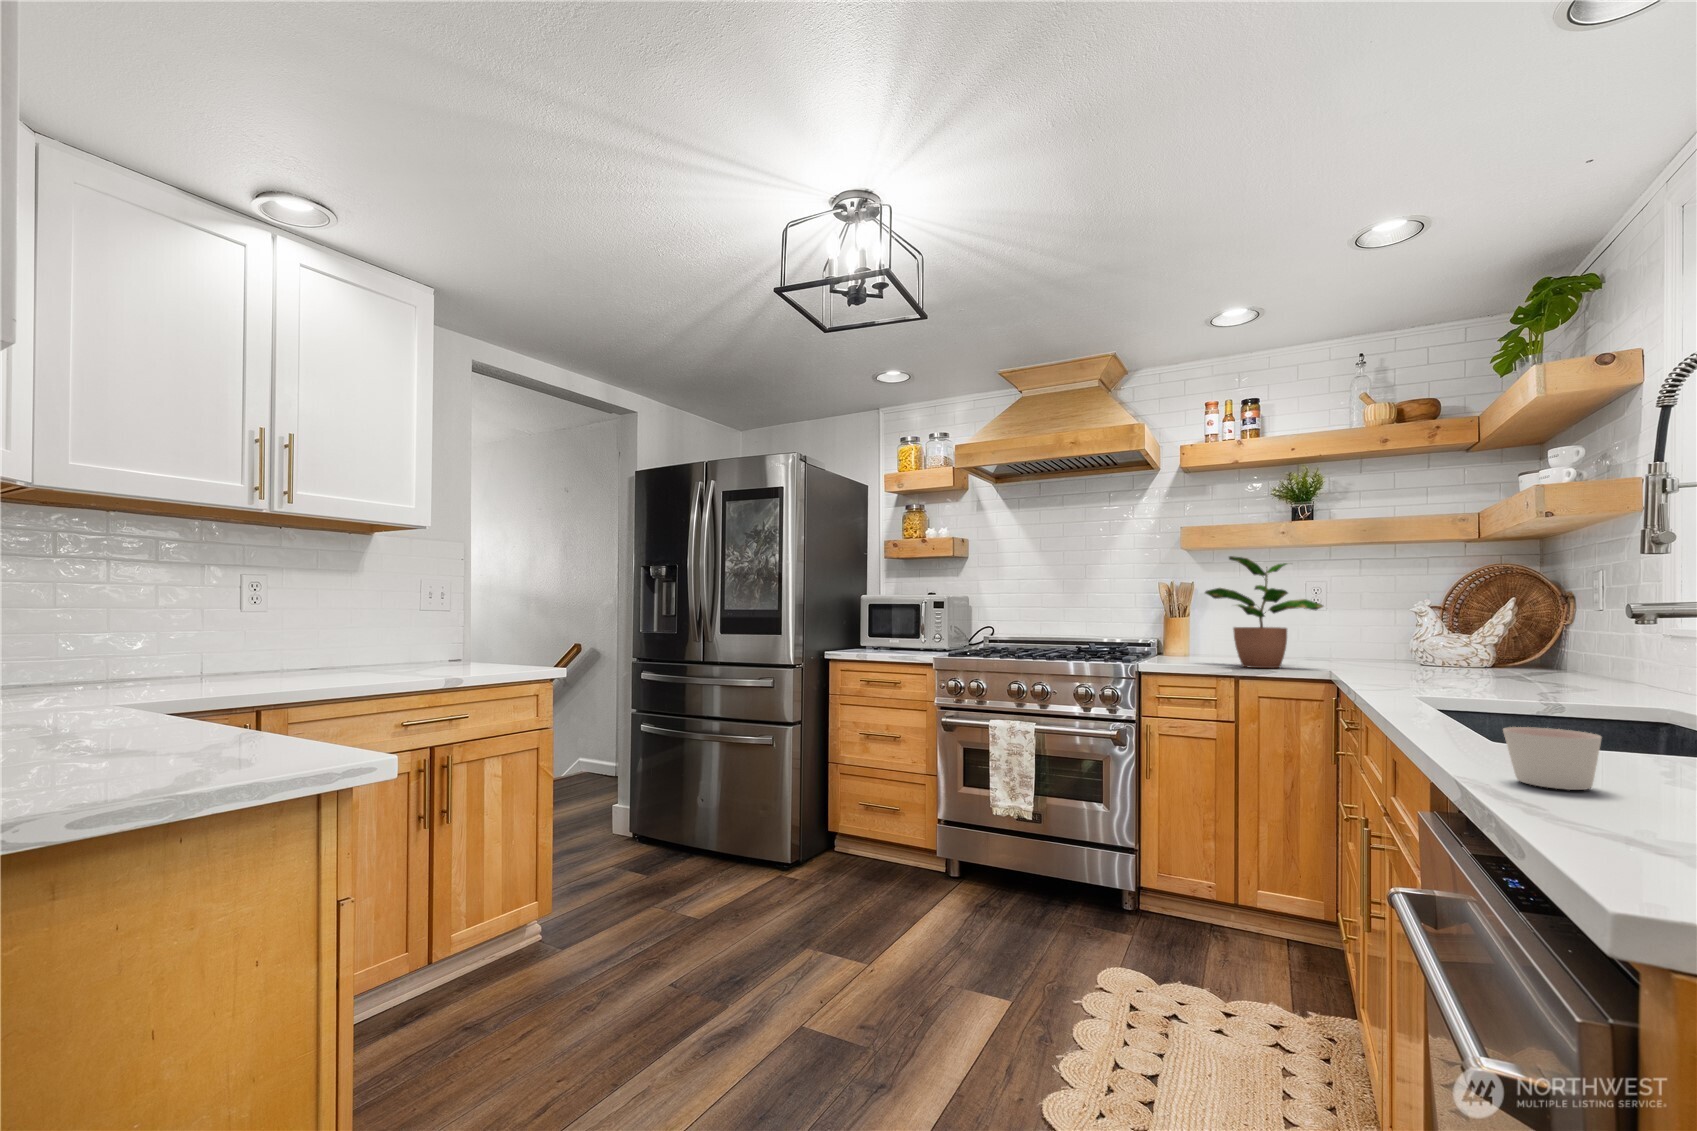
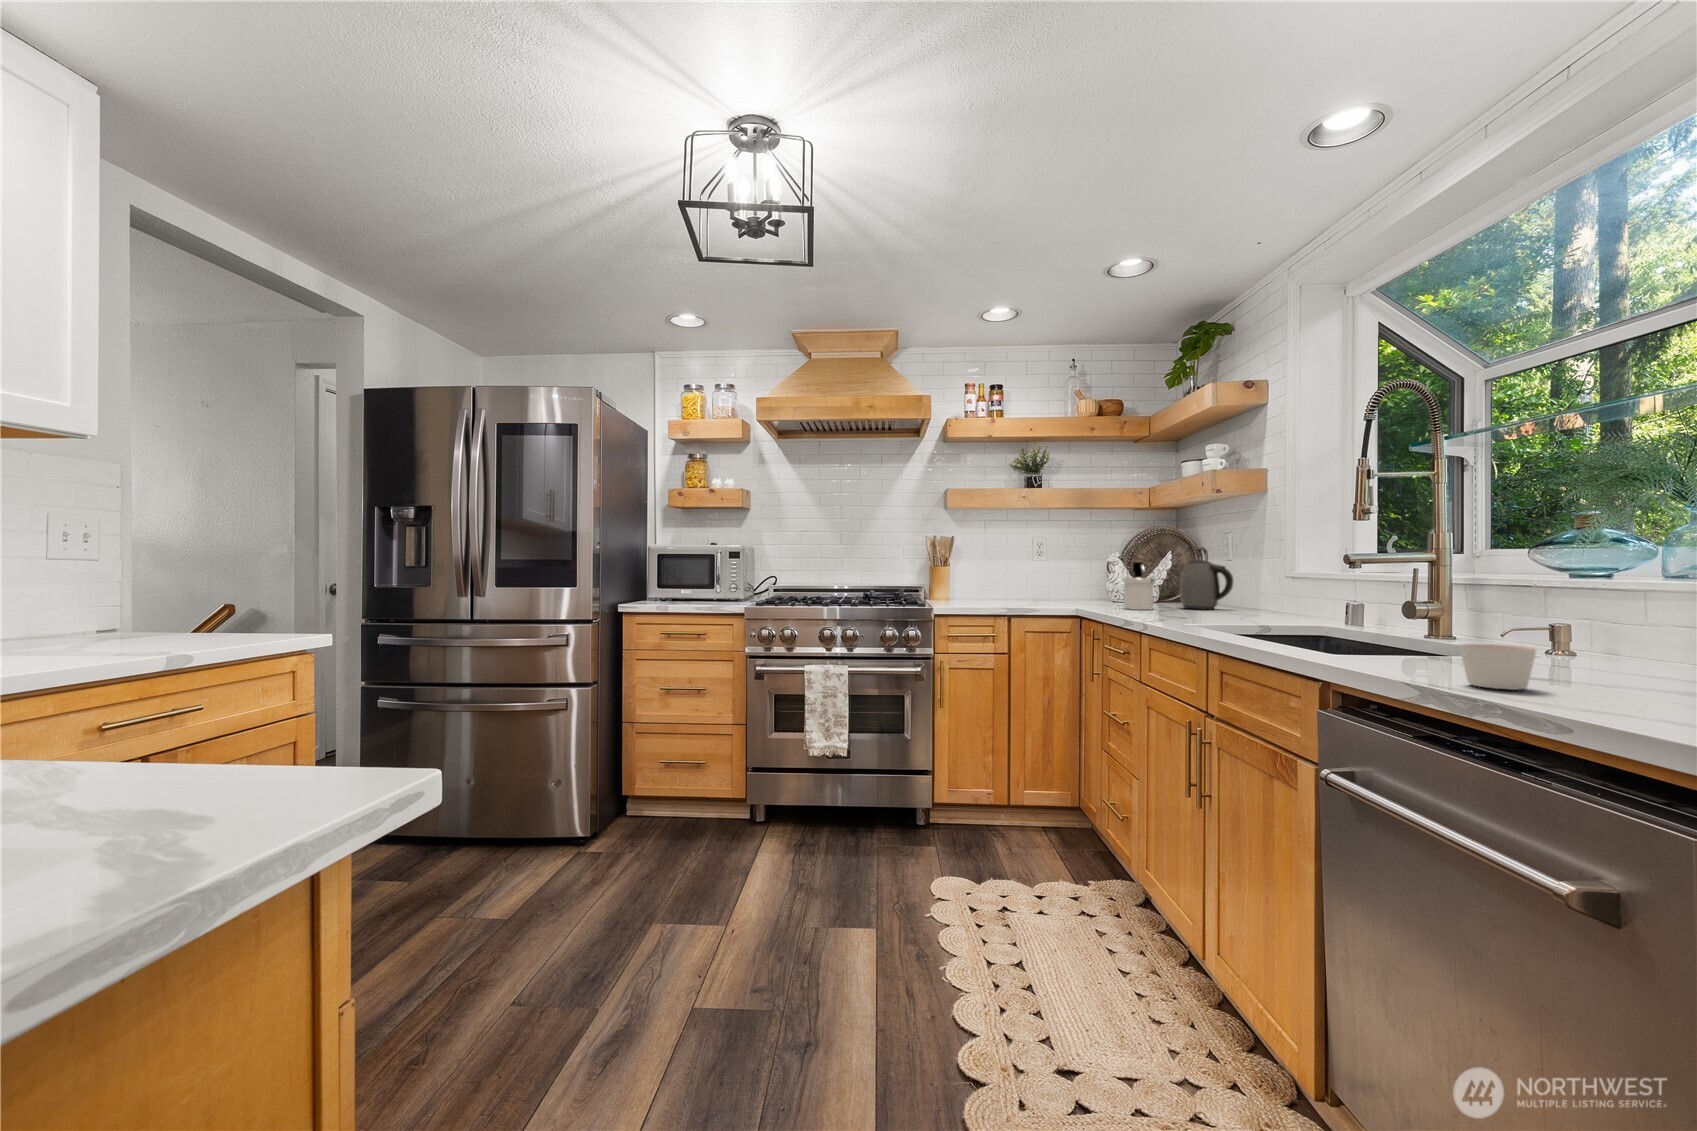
potted plant: present [1205,556,1323,668] -> none [987,515,1081,609]
kettle: none [1481,610,1567,678] -> present [1178,560,1233,610]
soap dispenser: none [1389,612,1435,675] -> present [1123,562,1154,610]

